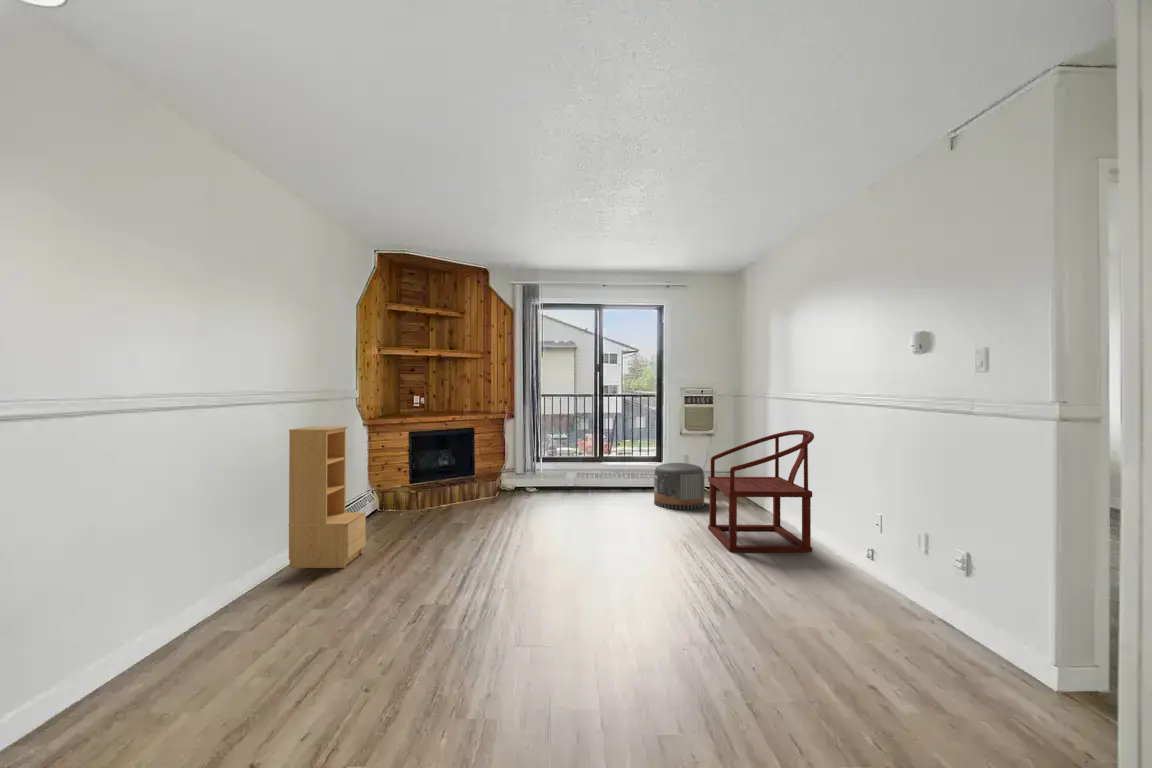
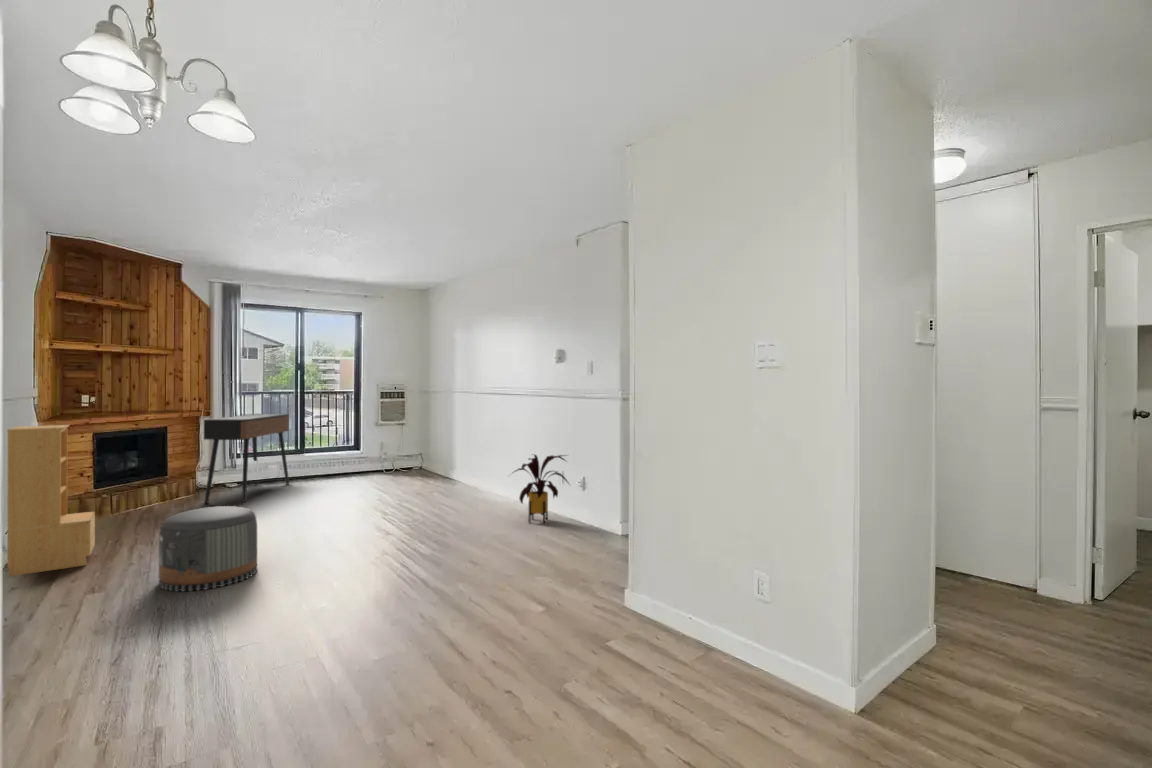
console table: none [495,418,584,512] -> present [204,414,289,503]
armchair: present [708,430,814,552] -> none [419,415,498,505]
pouf: present [654,463,704,509] -> present [159,506,257,591]
house plant: none [809,503,922,619] -> present [515,455,568,523]

